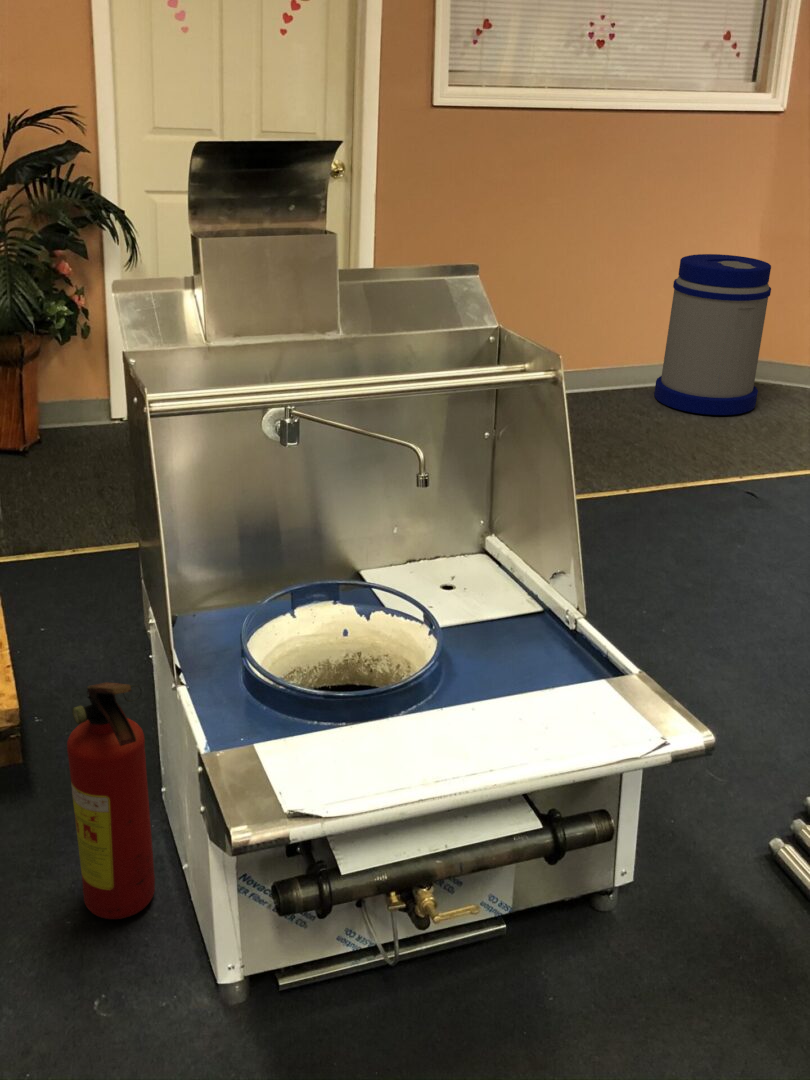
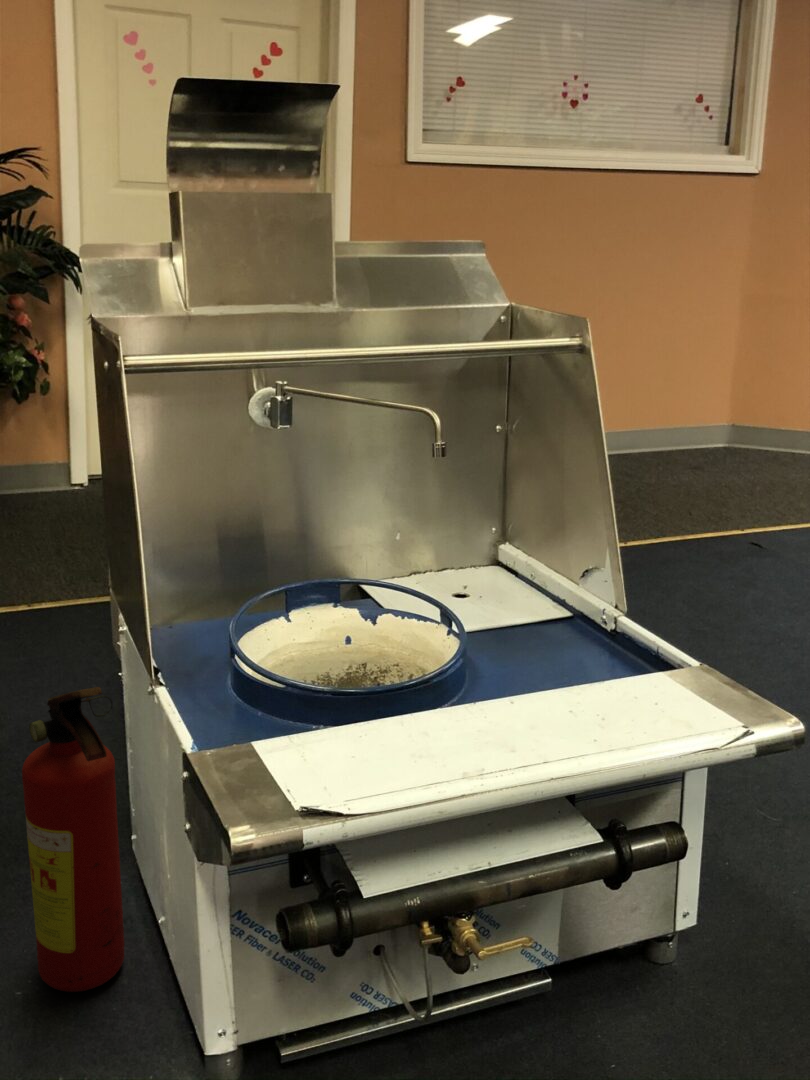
trash can: present [654,254,771,415] -> none [643,313,760,475]

